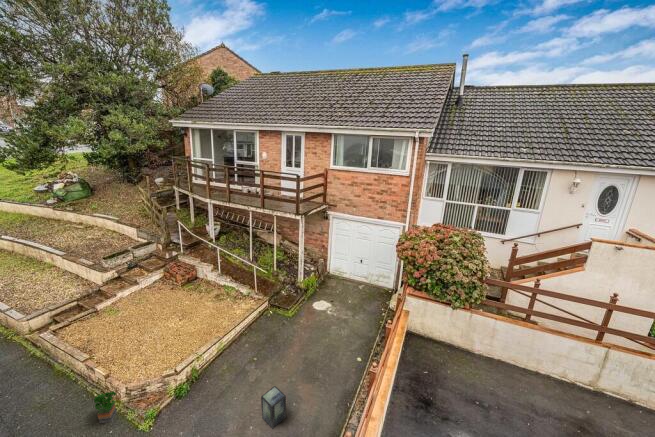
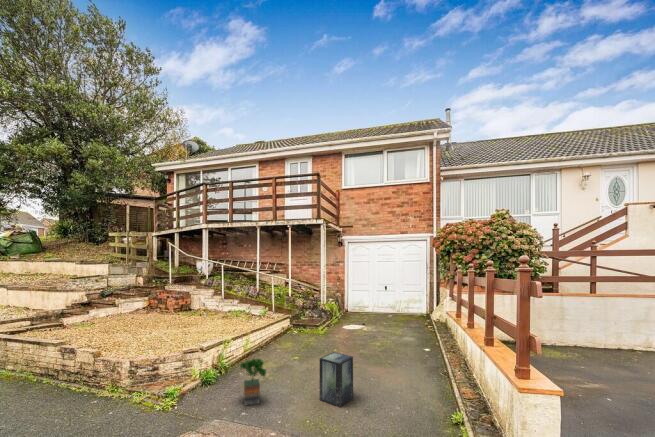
potted tree: present [94,392,116,423] -> present [240,359,266,405]

